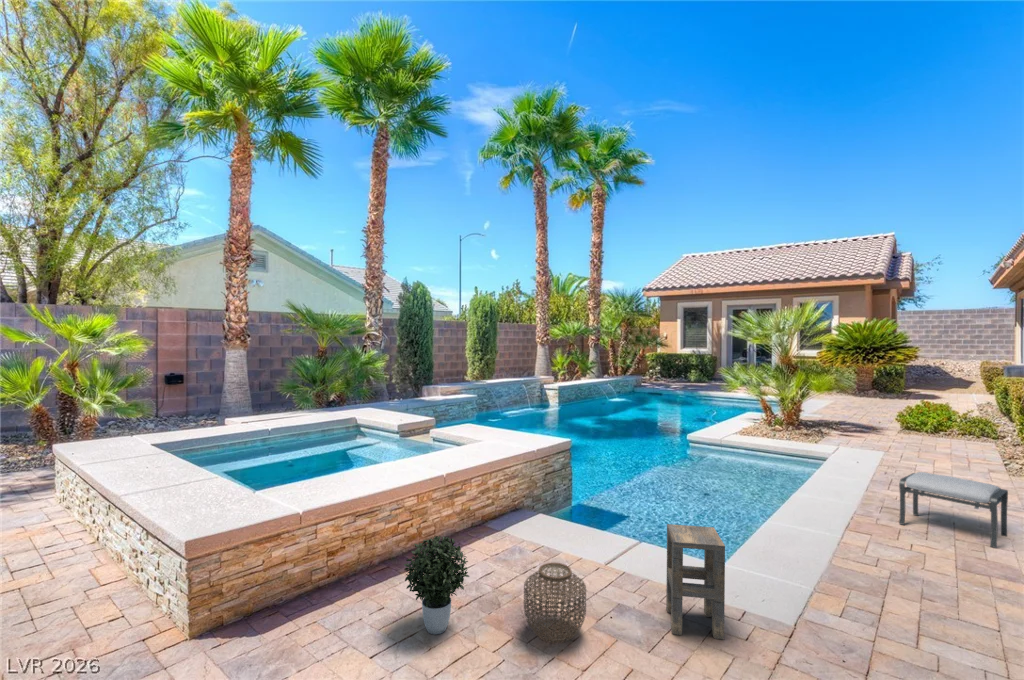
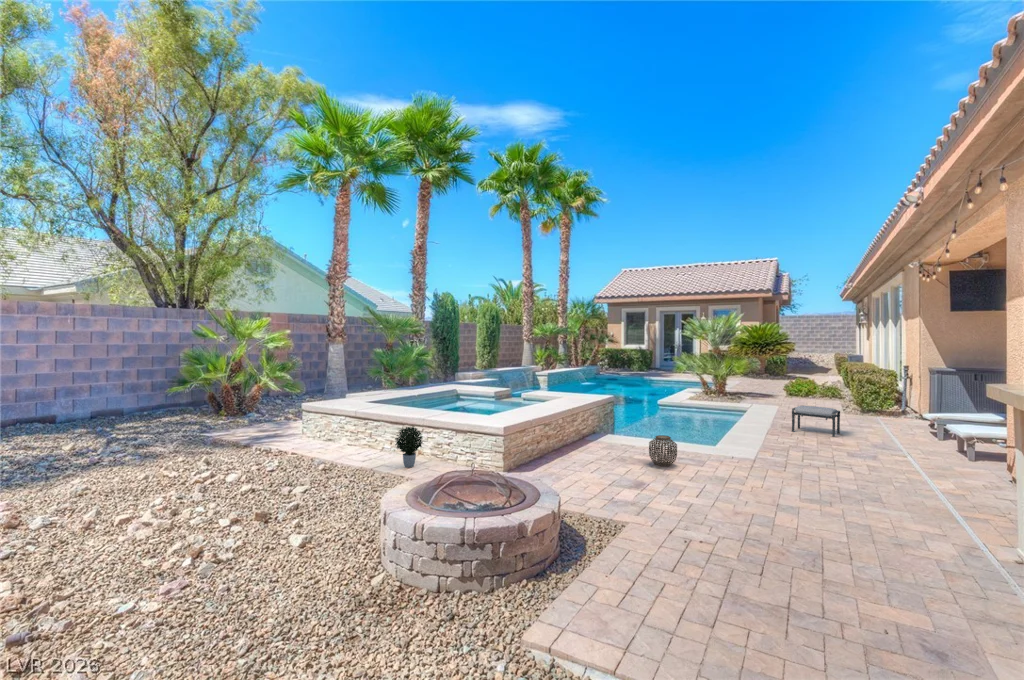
side table: present [666,524,725,639] -> none [702,420,732,463]
potted plant: present [404,536,469,635] -> present [395,427,423,468]

